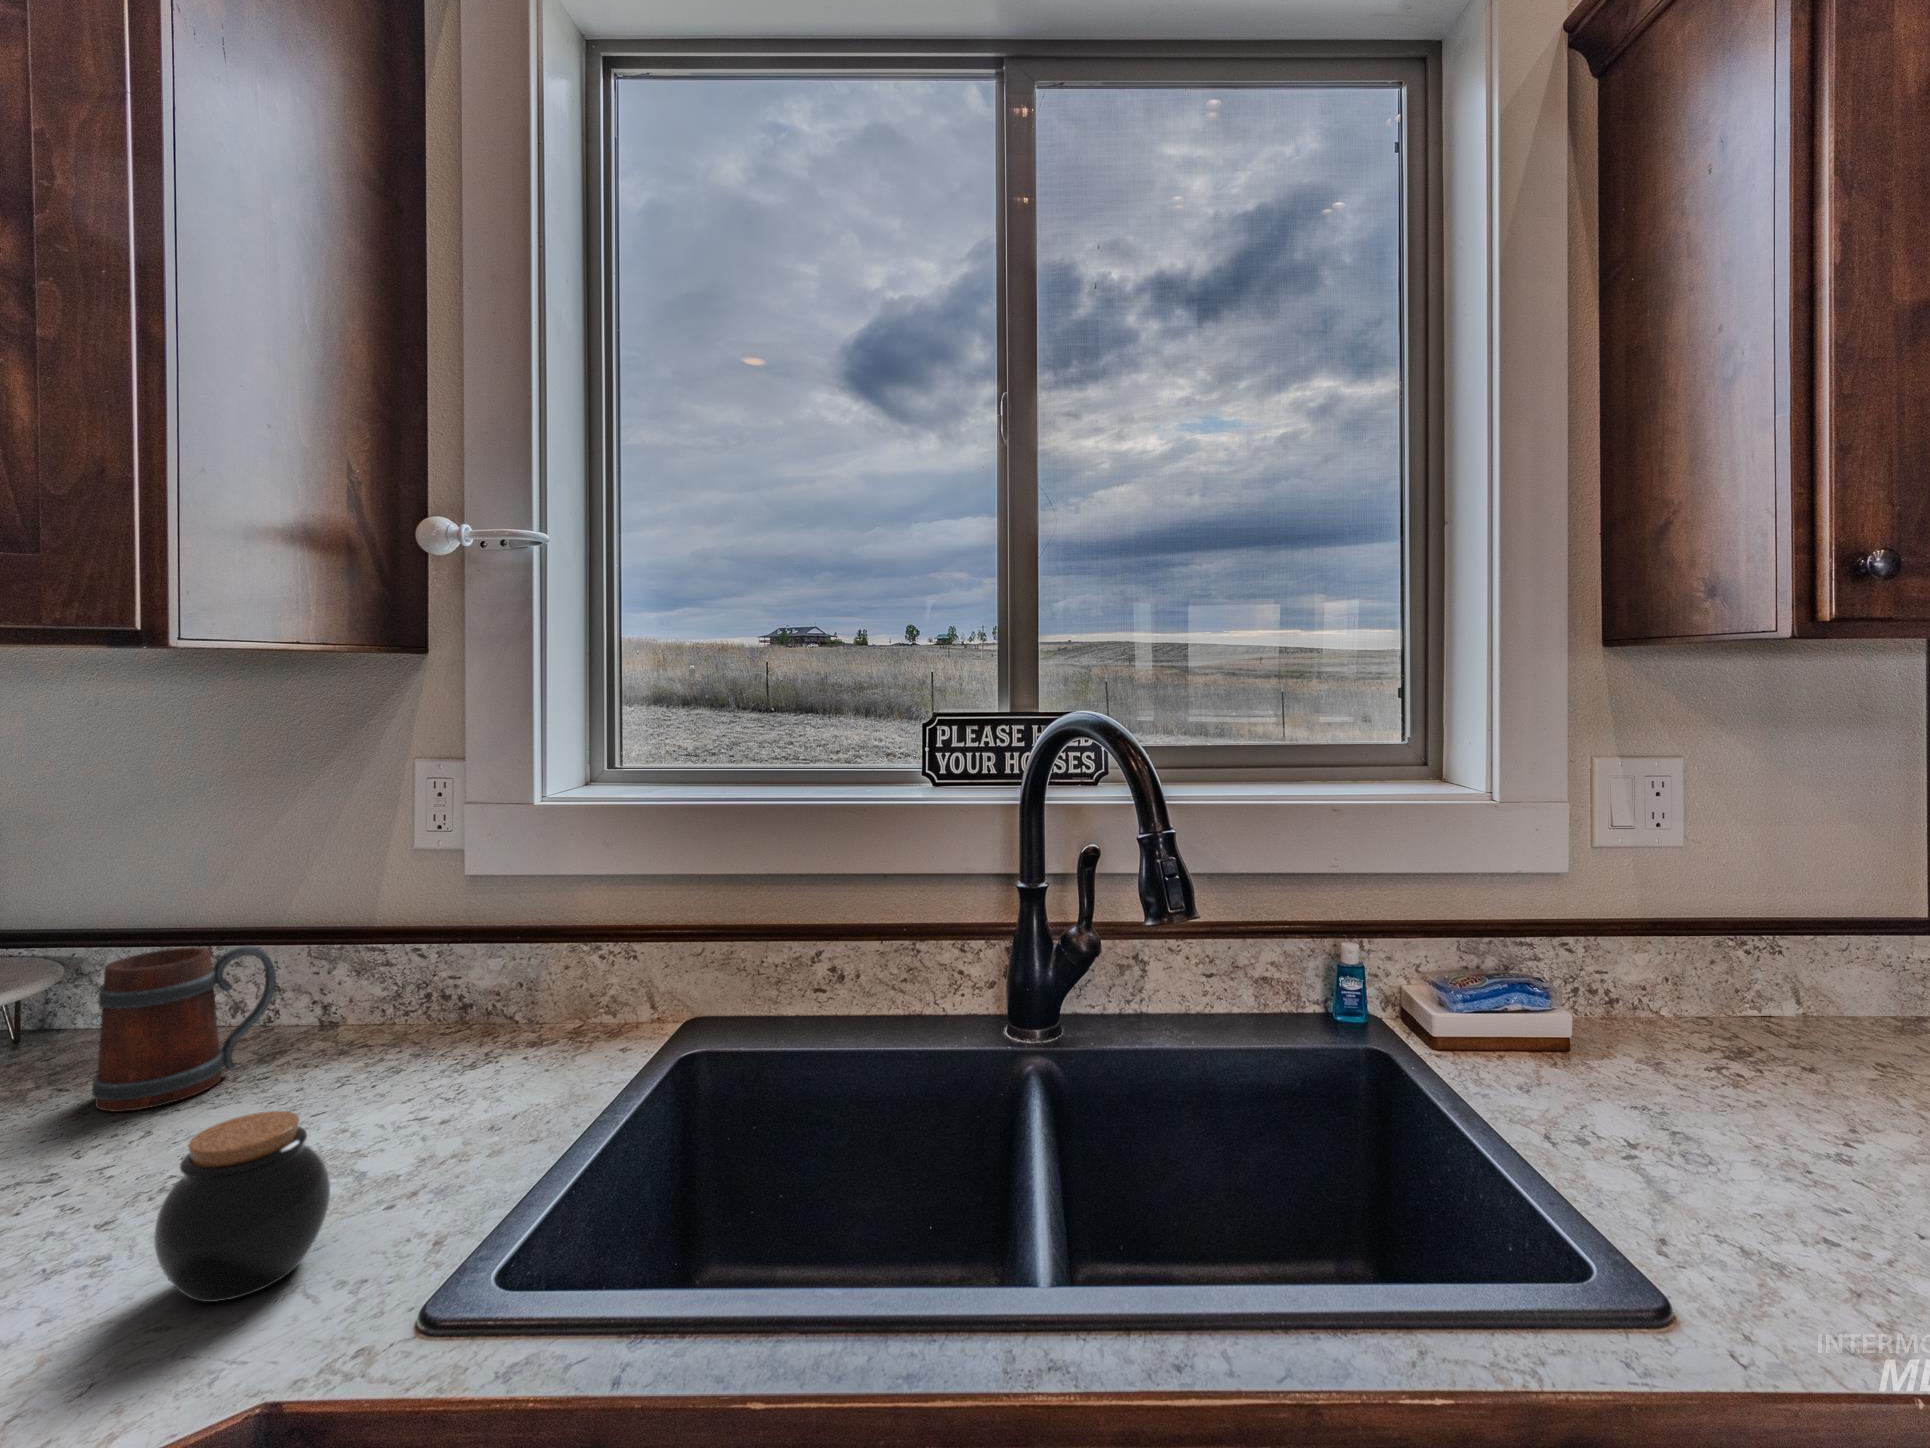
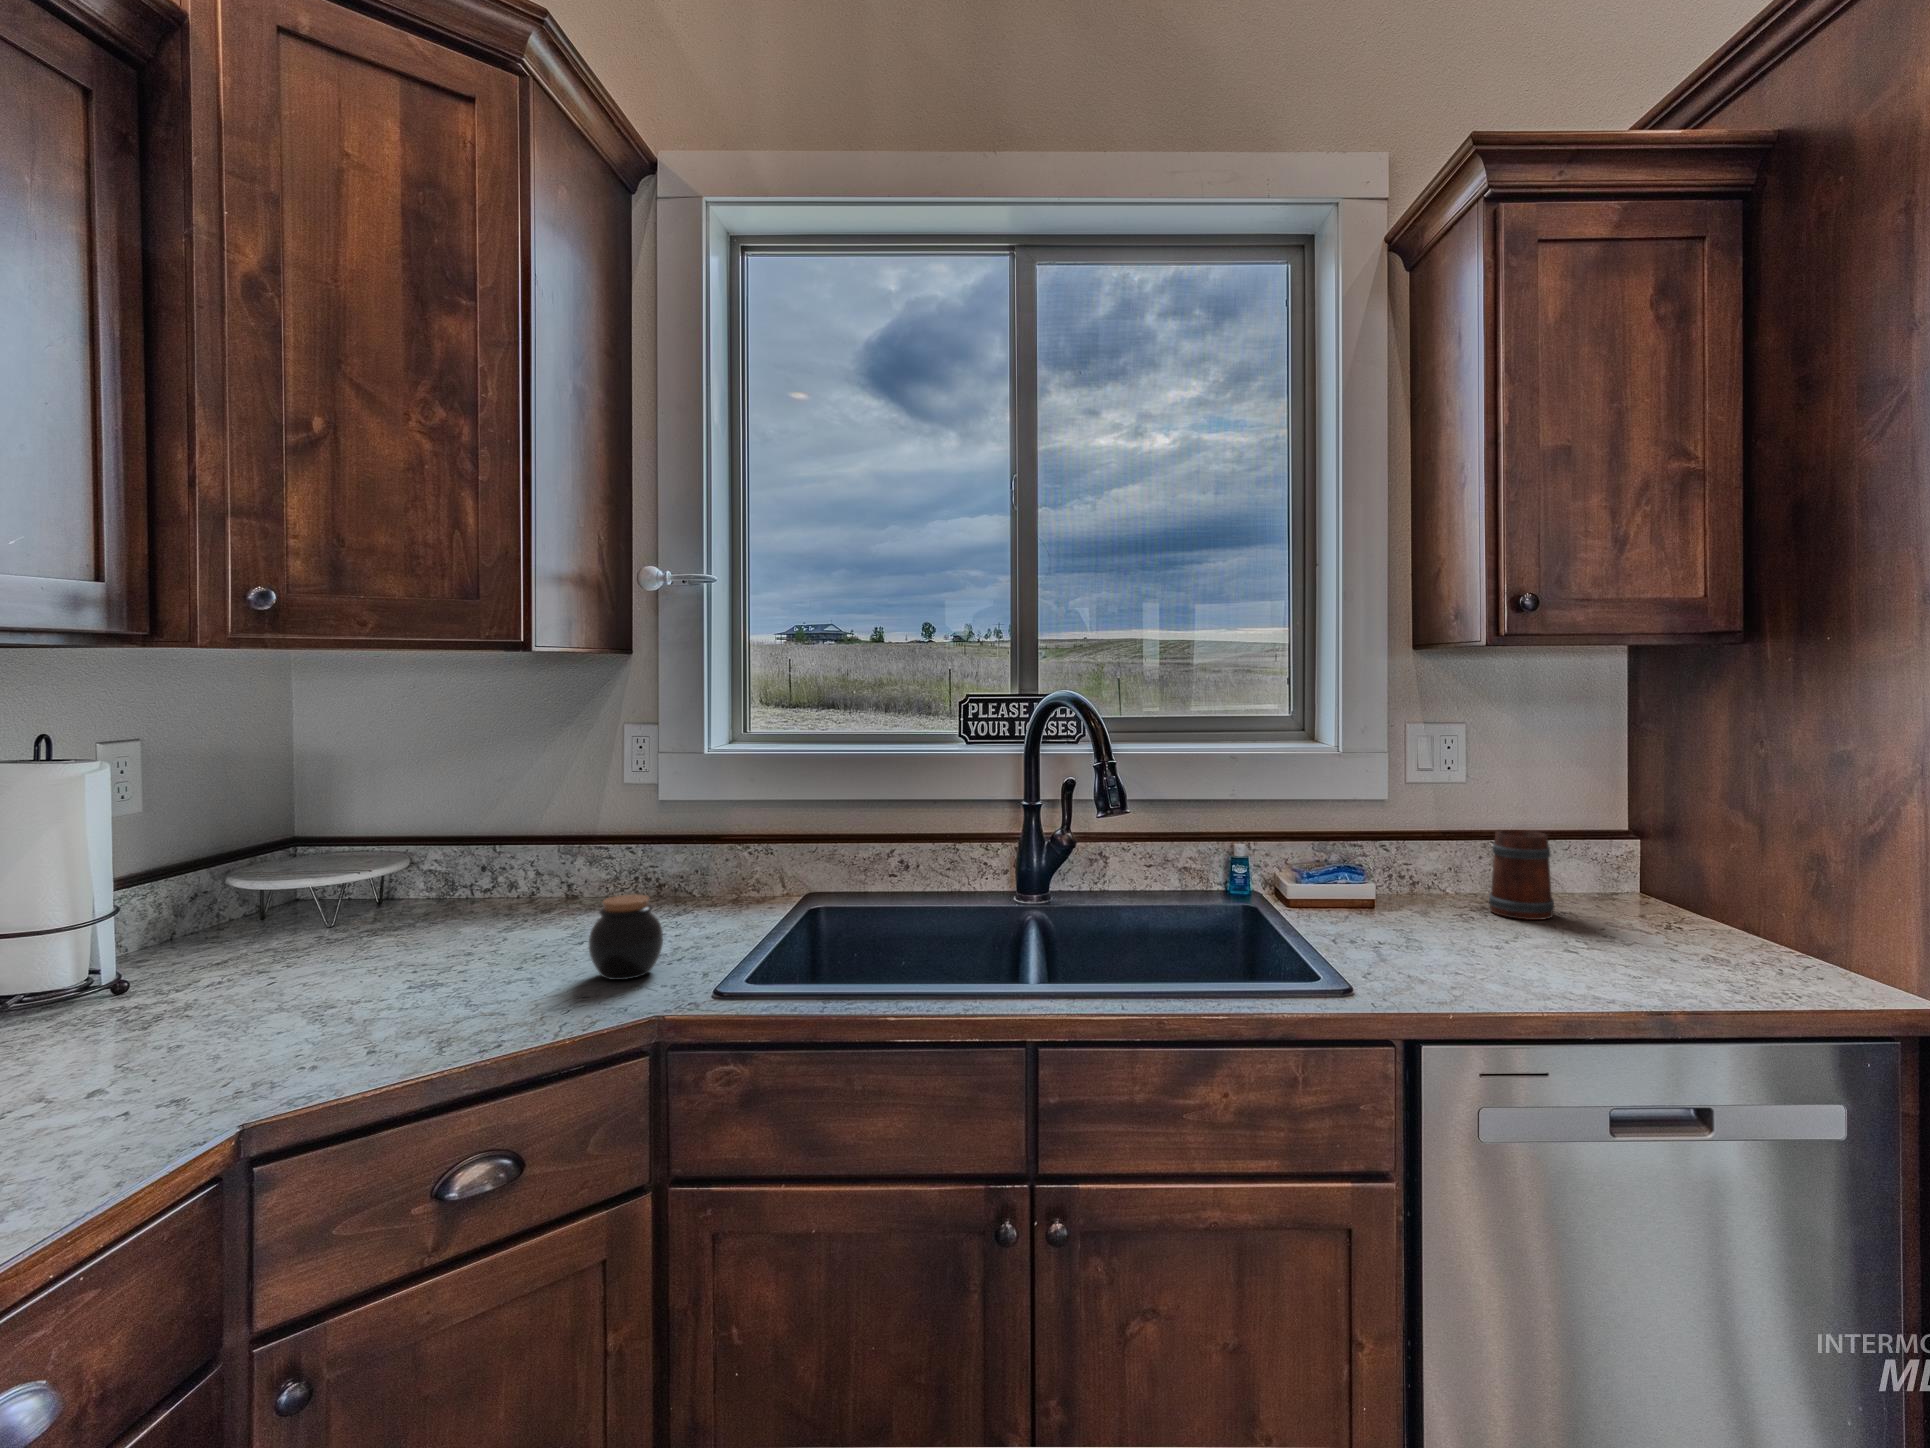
mug: present [92,946,276,1112] -> present [1489,830,1554,920]

